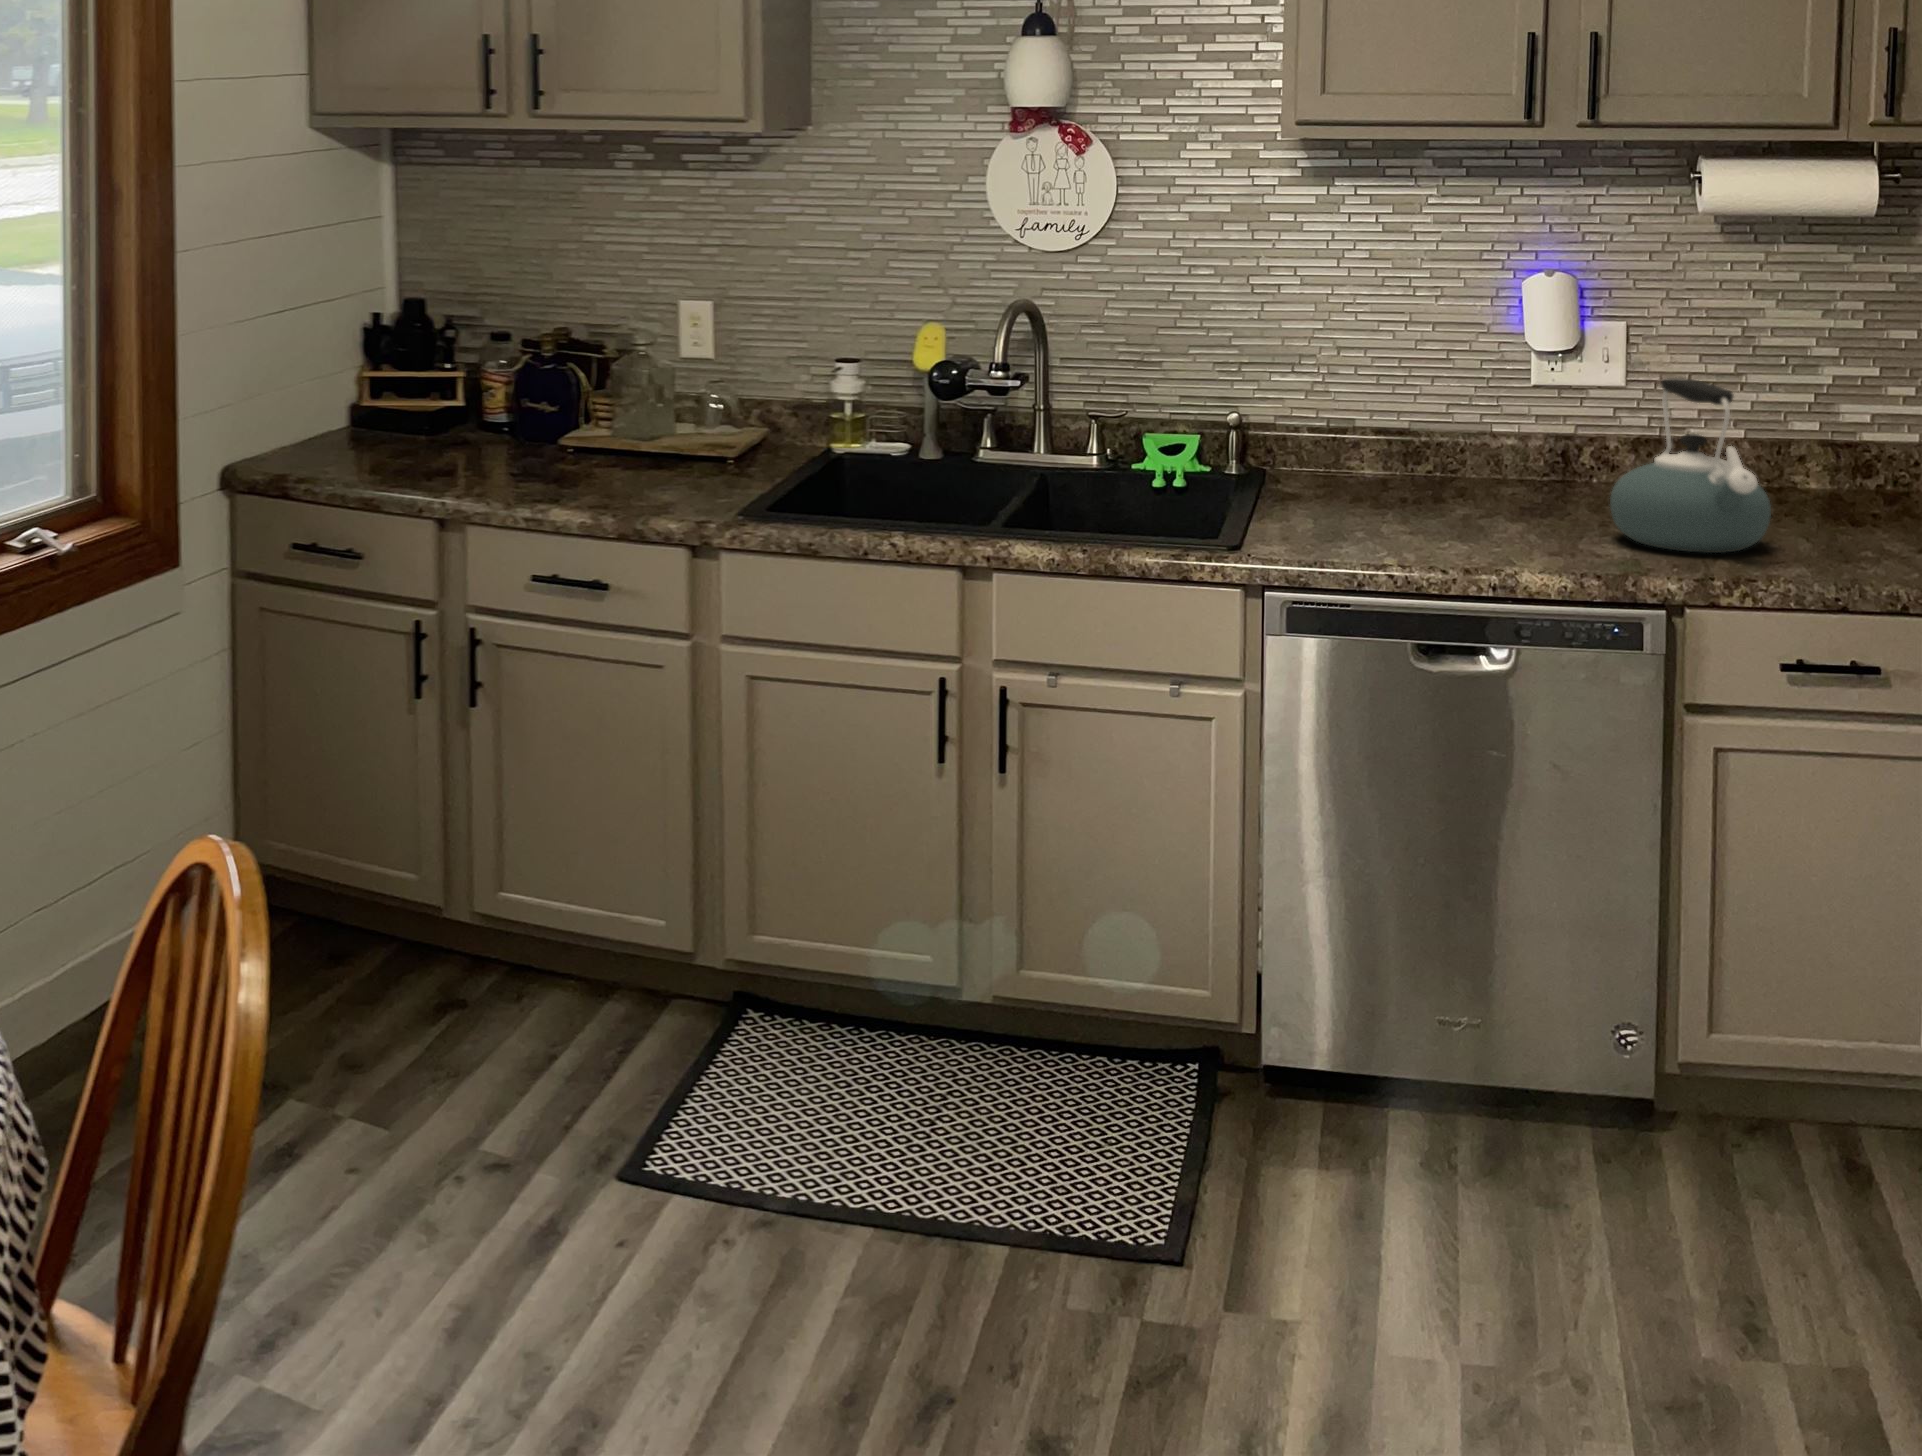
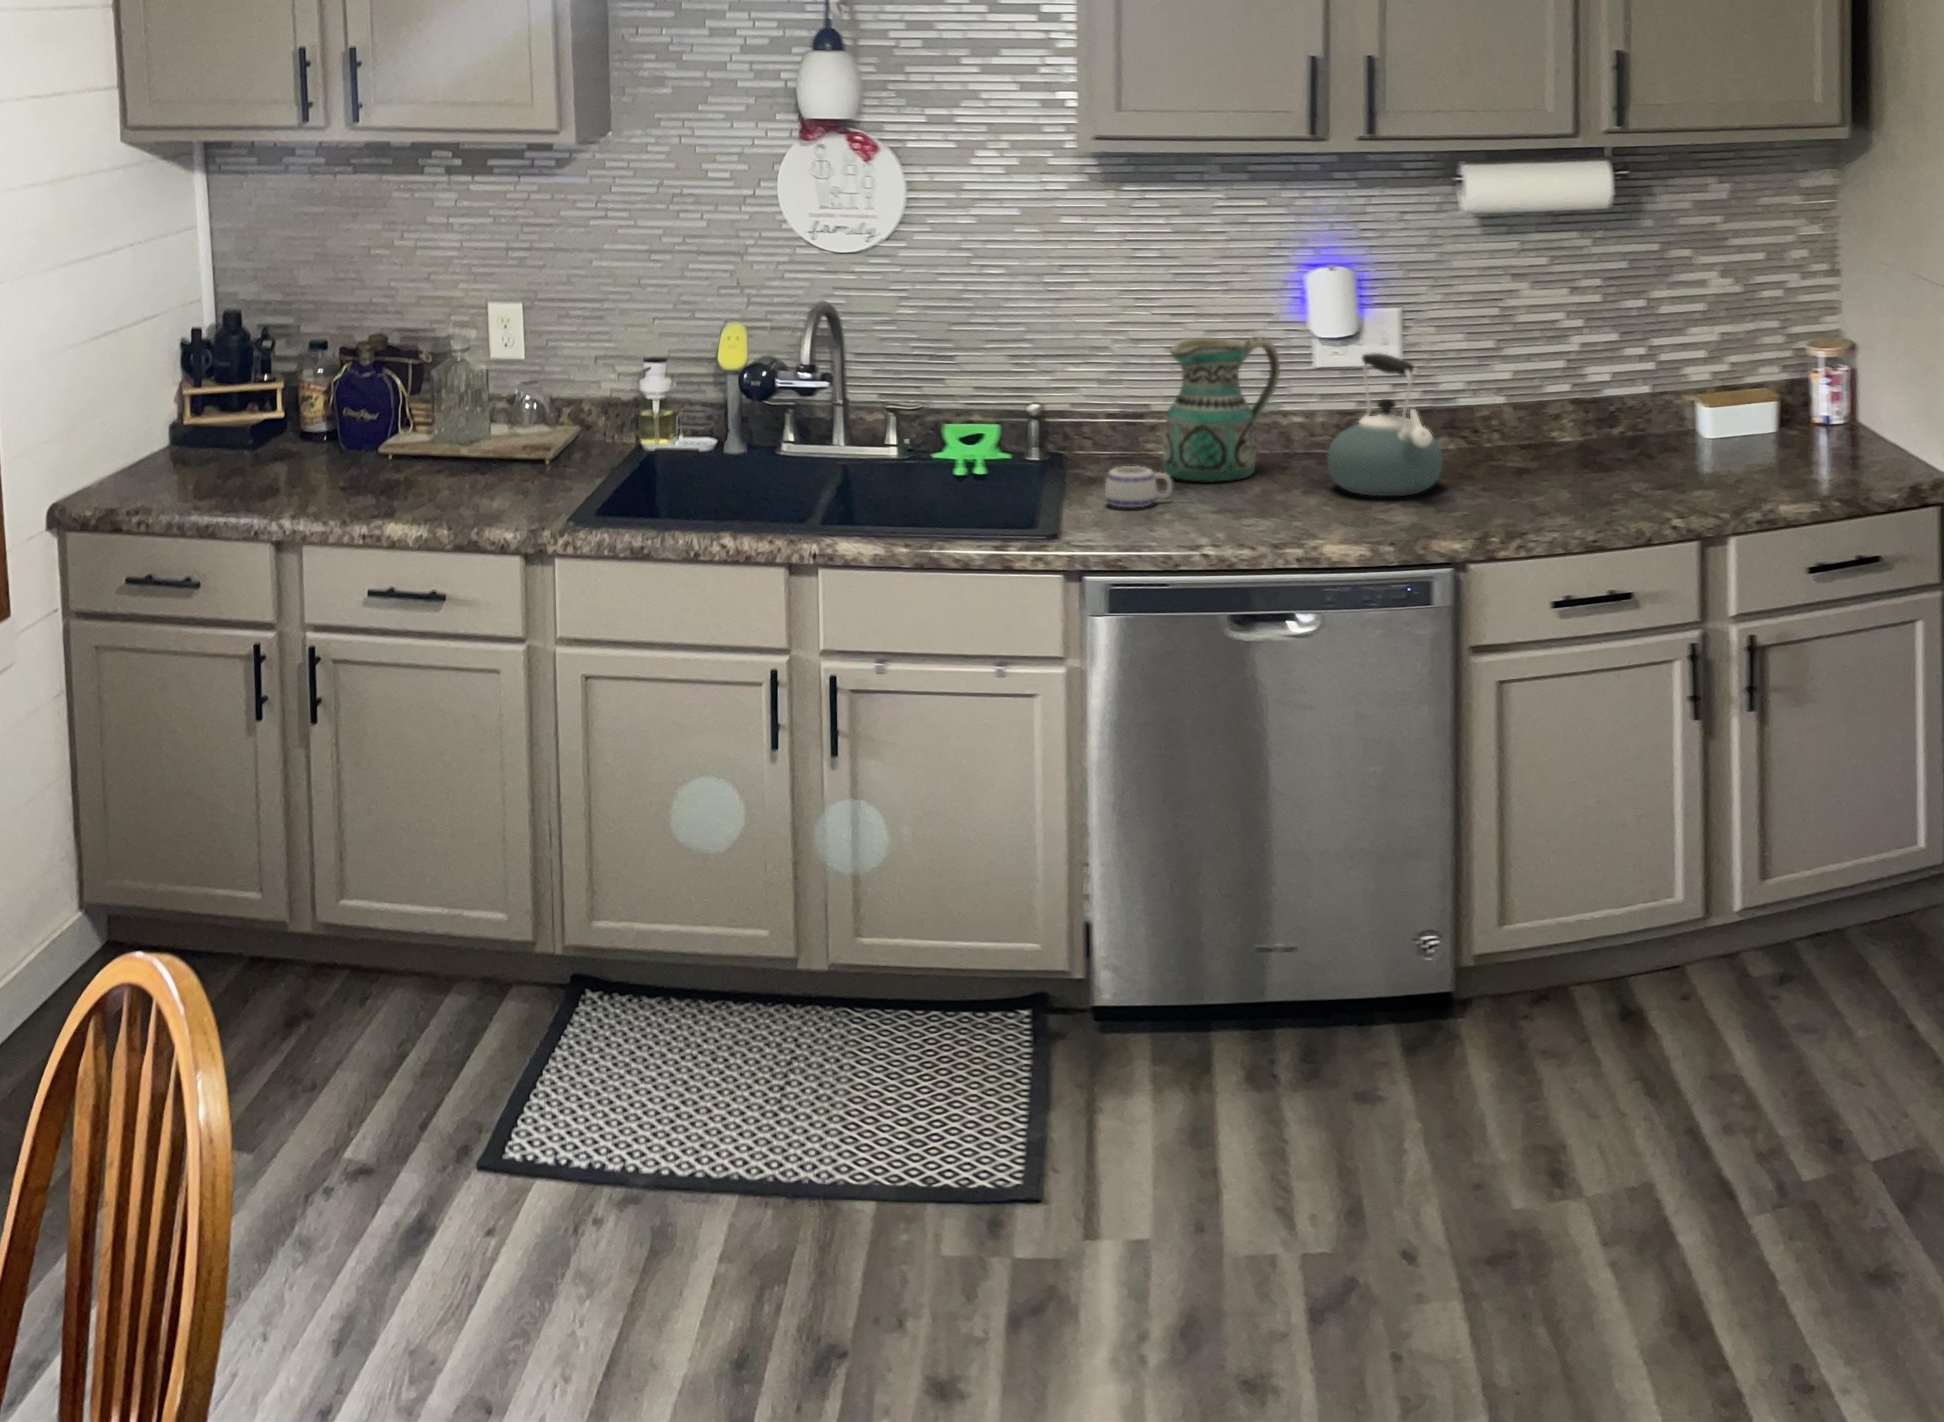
ceramic pitcher: none [1398,355,1551,520] -> present [1163,336,1280,481]
mug: none [1324,493,1408,539] -> present [1105,466,1172,507]

